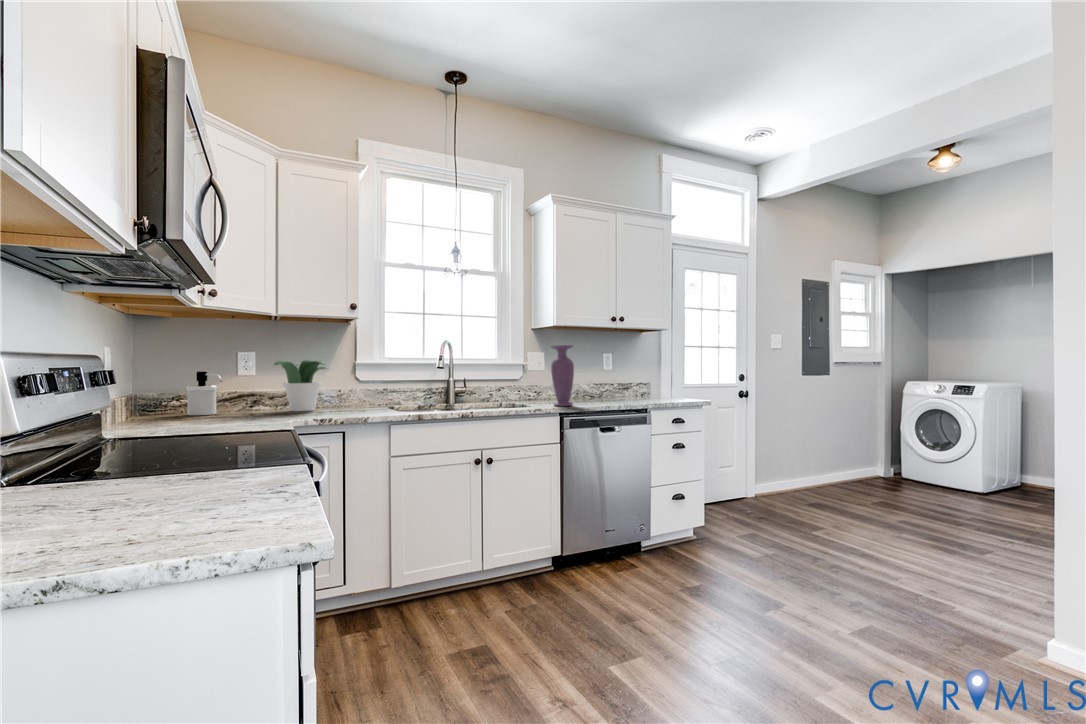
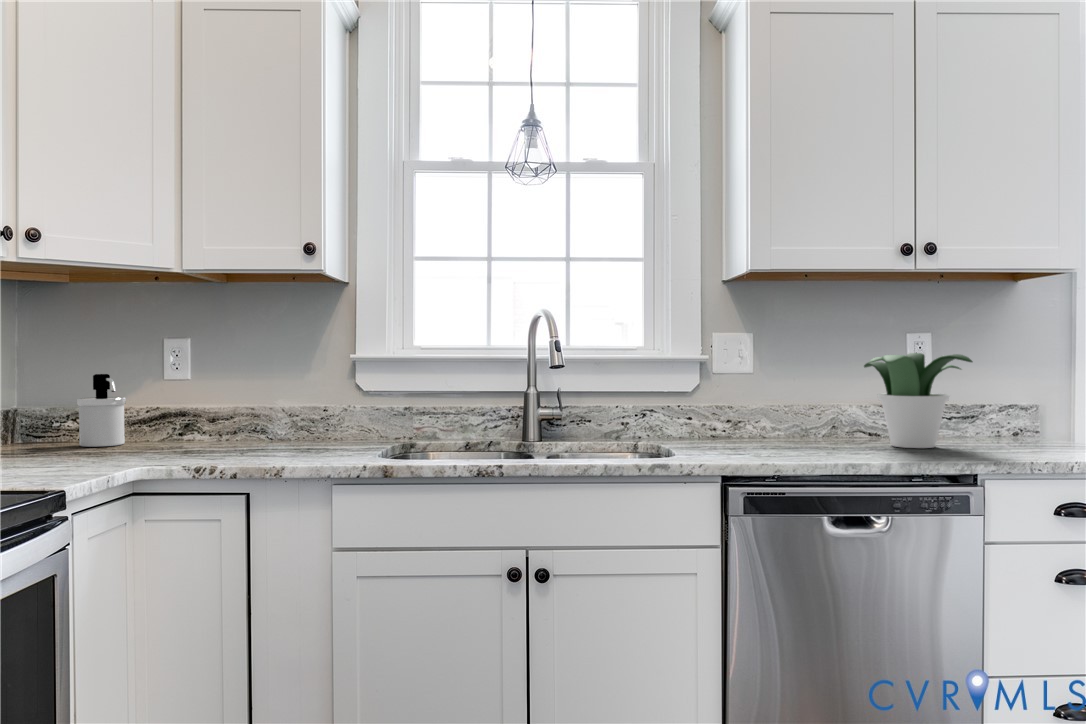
vase: present [551,345,574,406] -> none [725,315,780,459]
potted plant: present [274,360,326,411] -> present [864,353,973,448]

